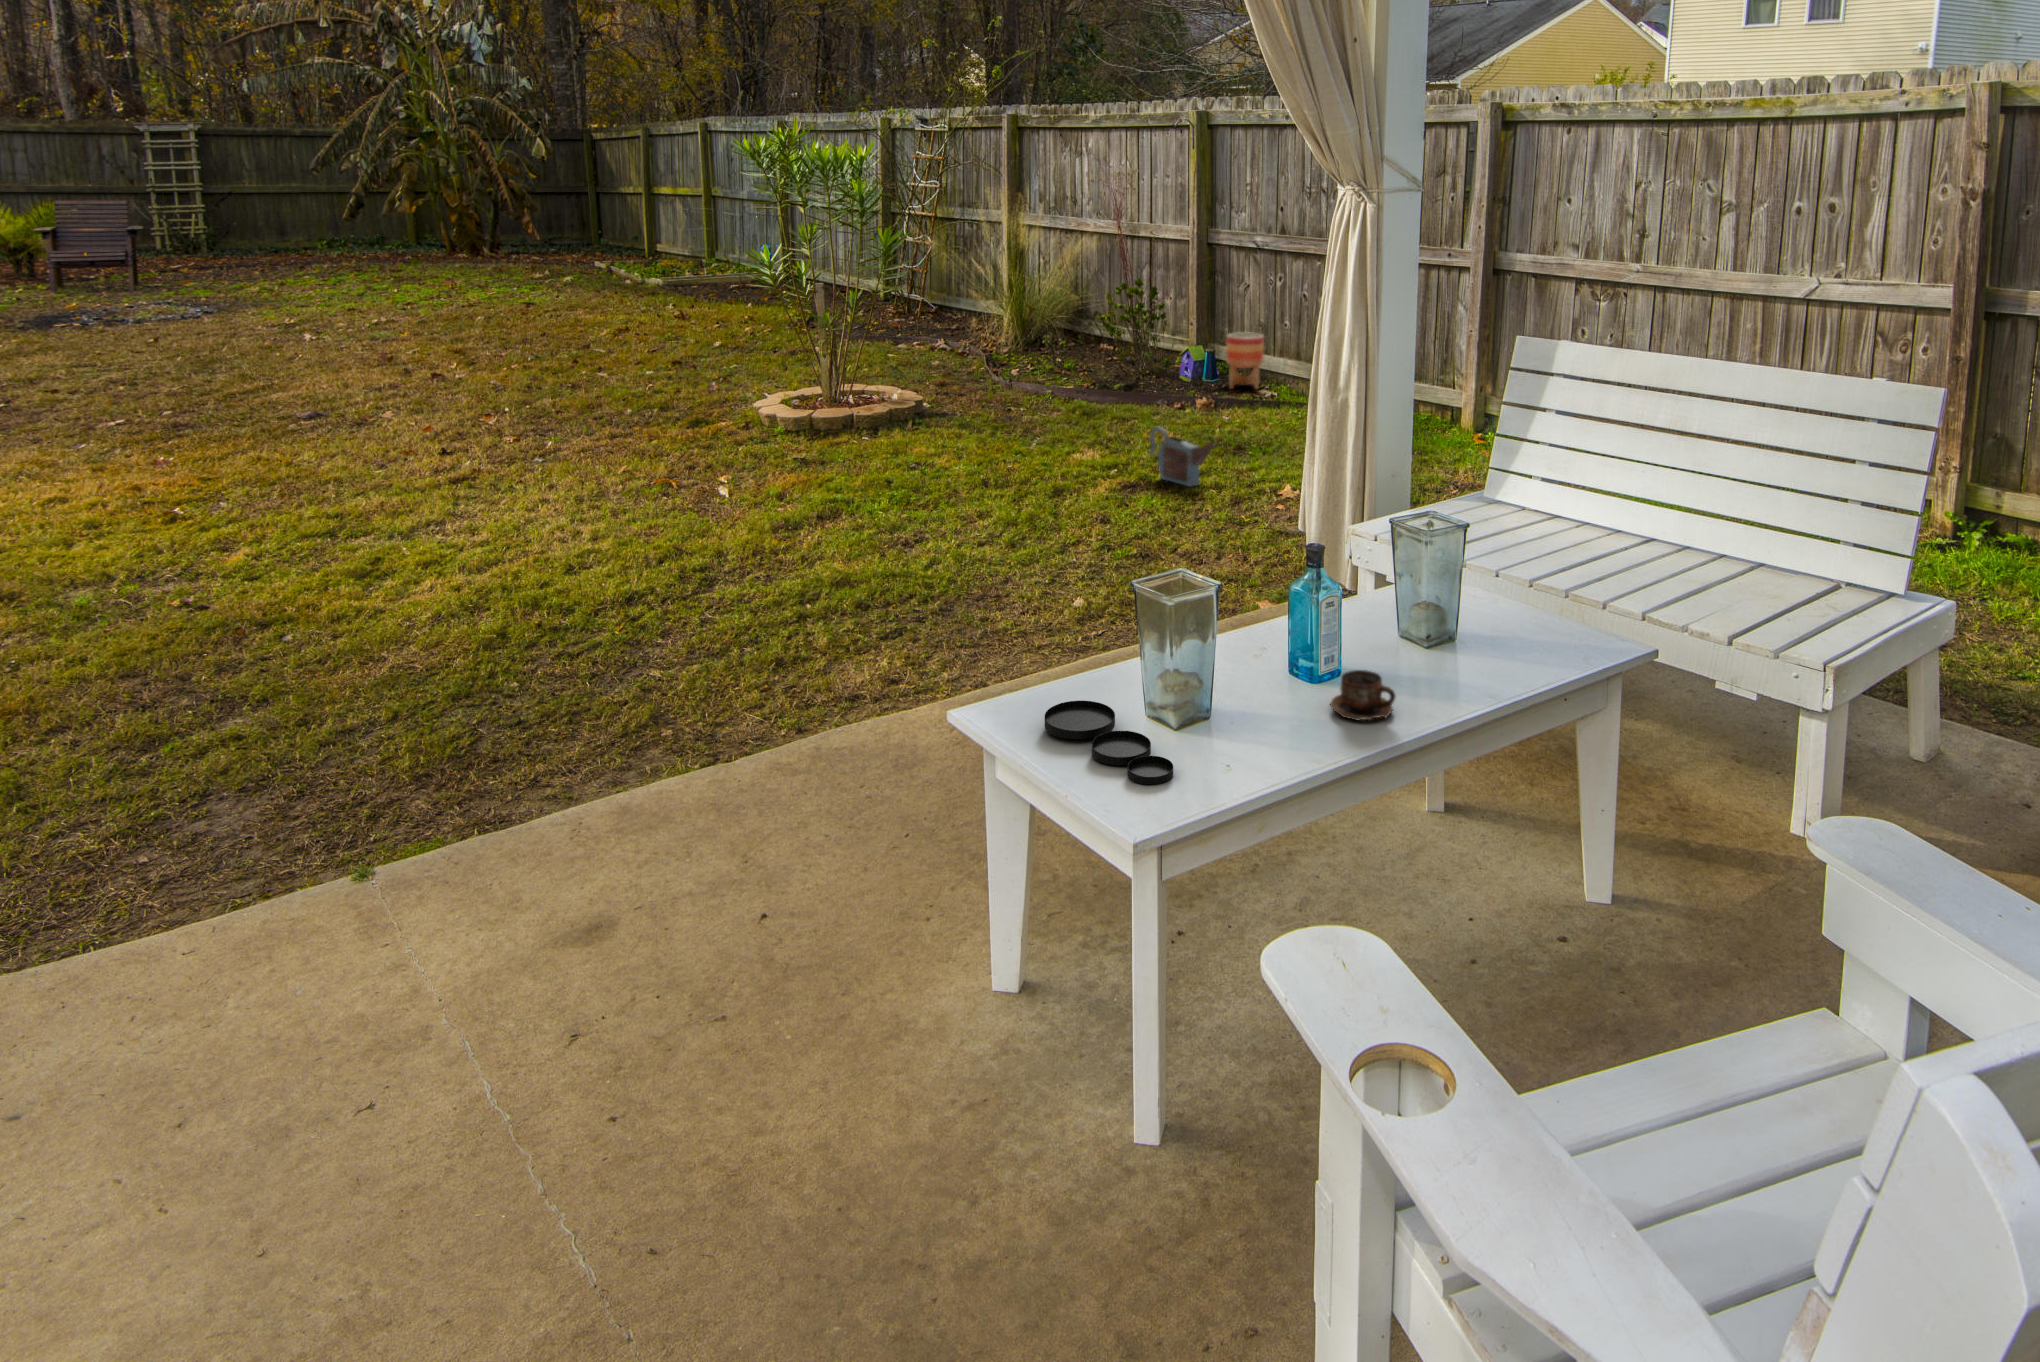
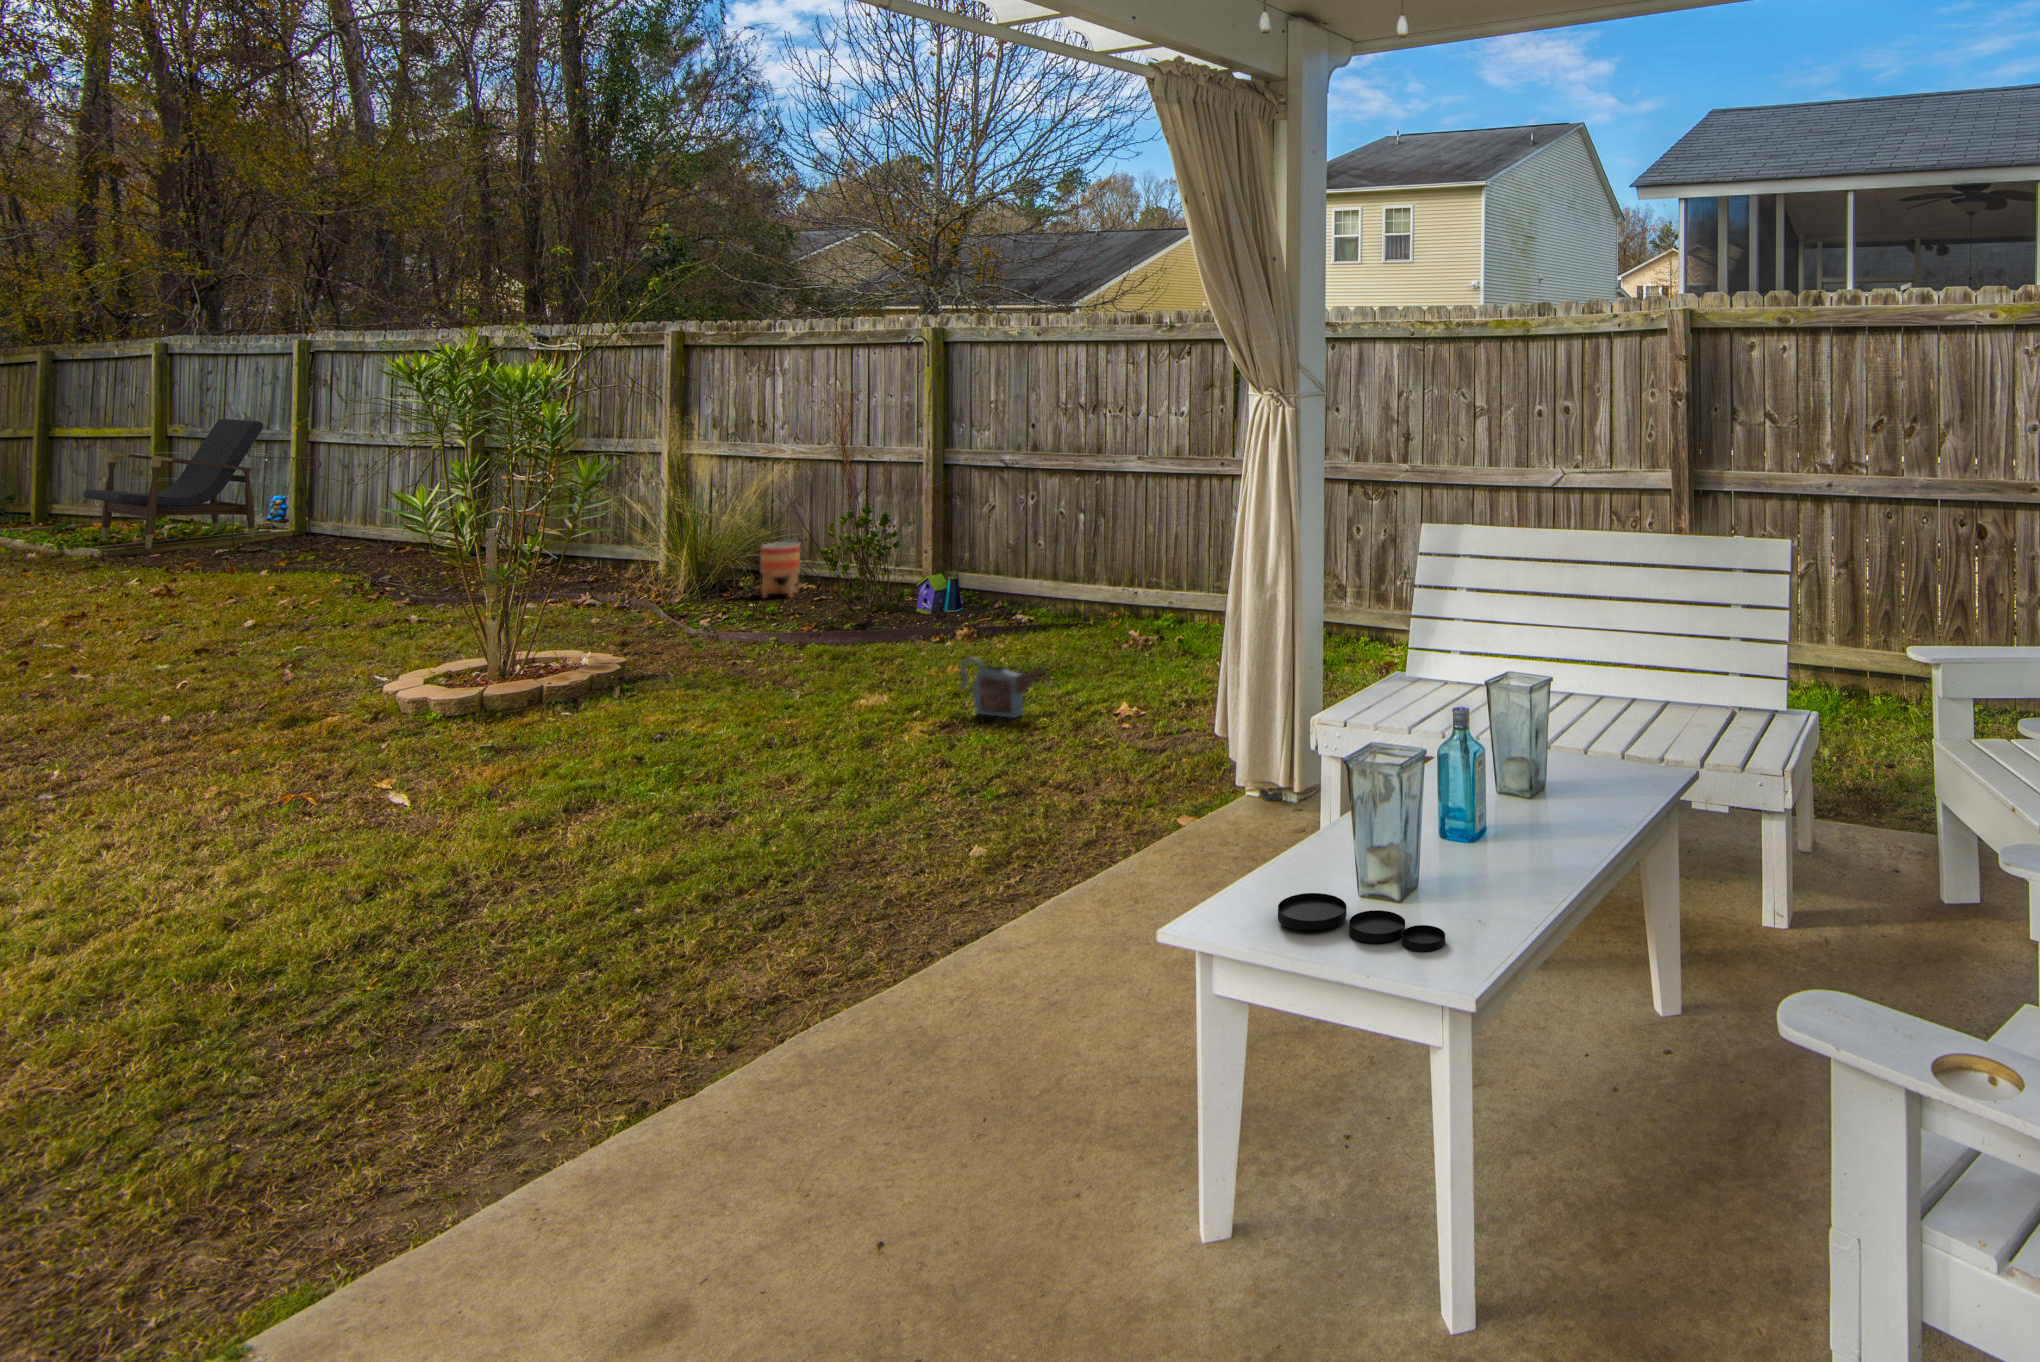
lounge chair: none [661,185,766,284] -> present [83,419,263,549]
planter: present [1226,332,1264,389] -> present [761,542,800,598]
cup: present [1330,670,1395,721] -> none [1499,822,1560,868]

